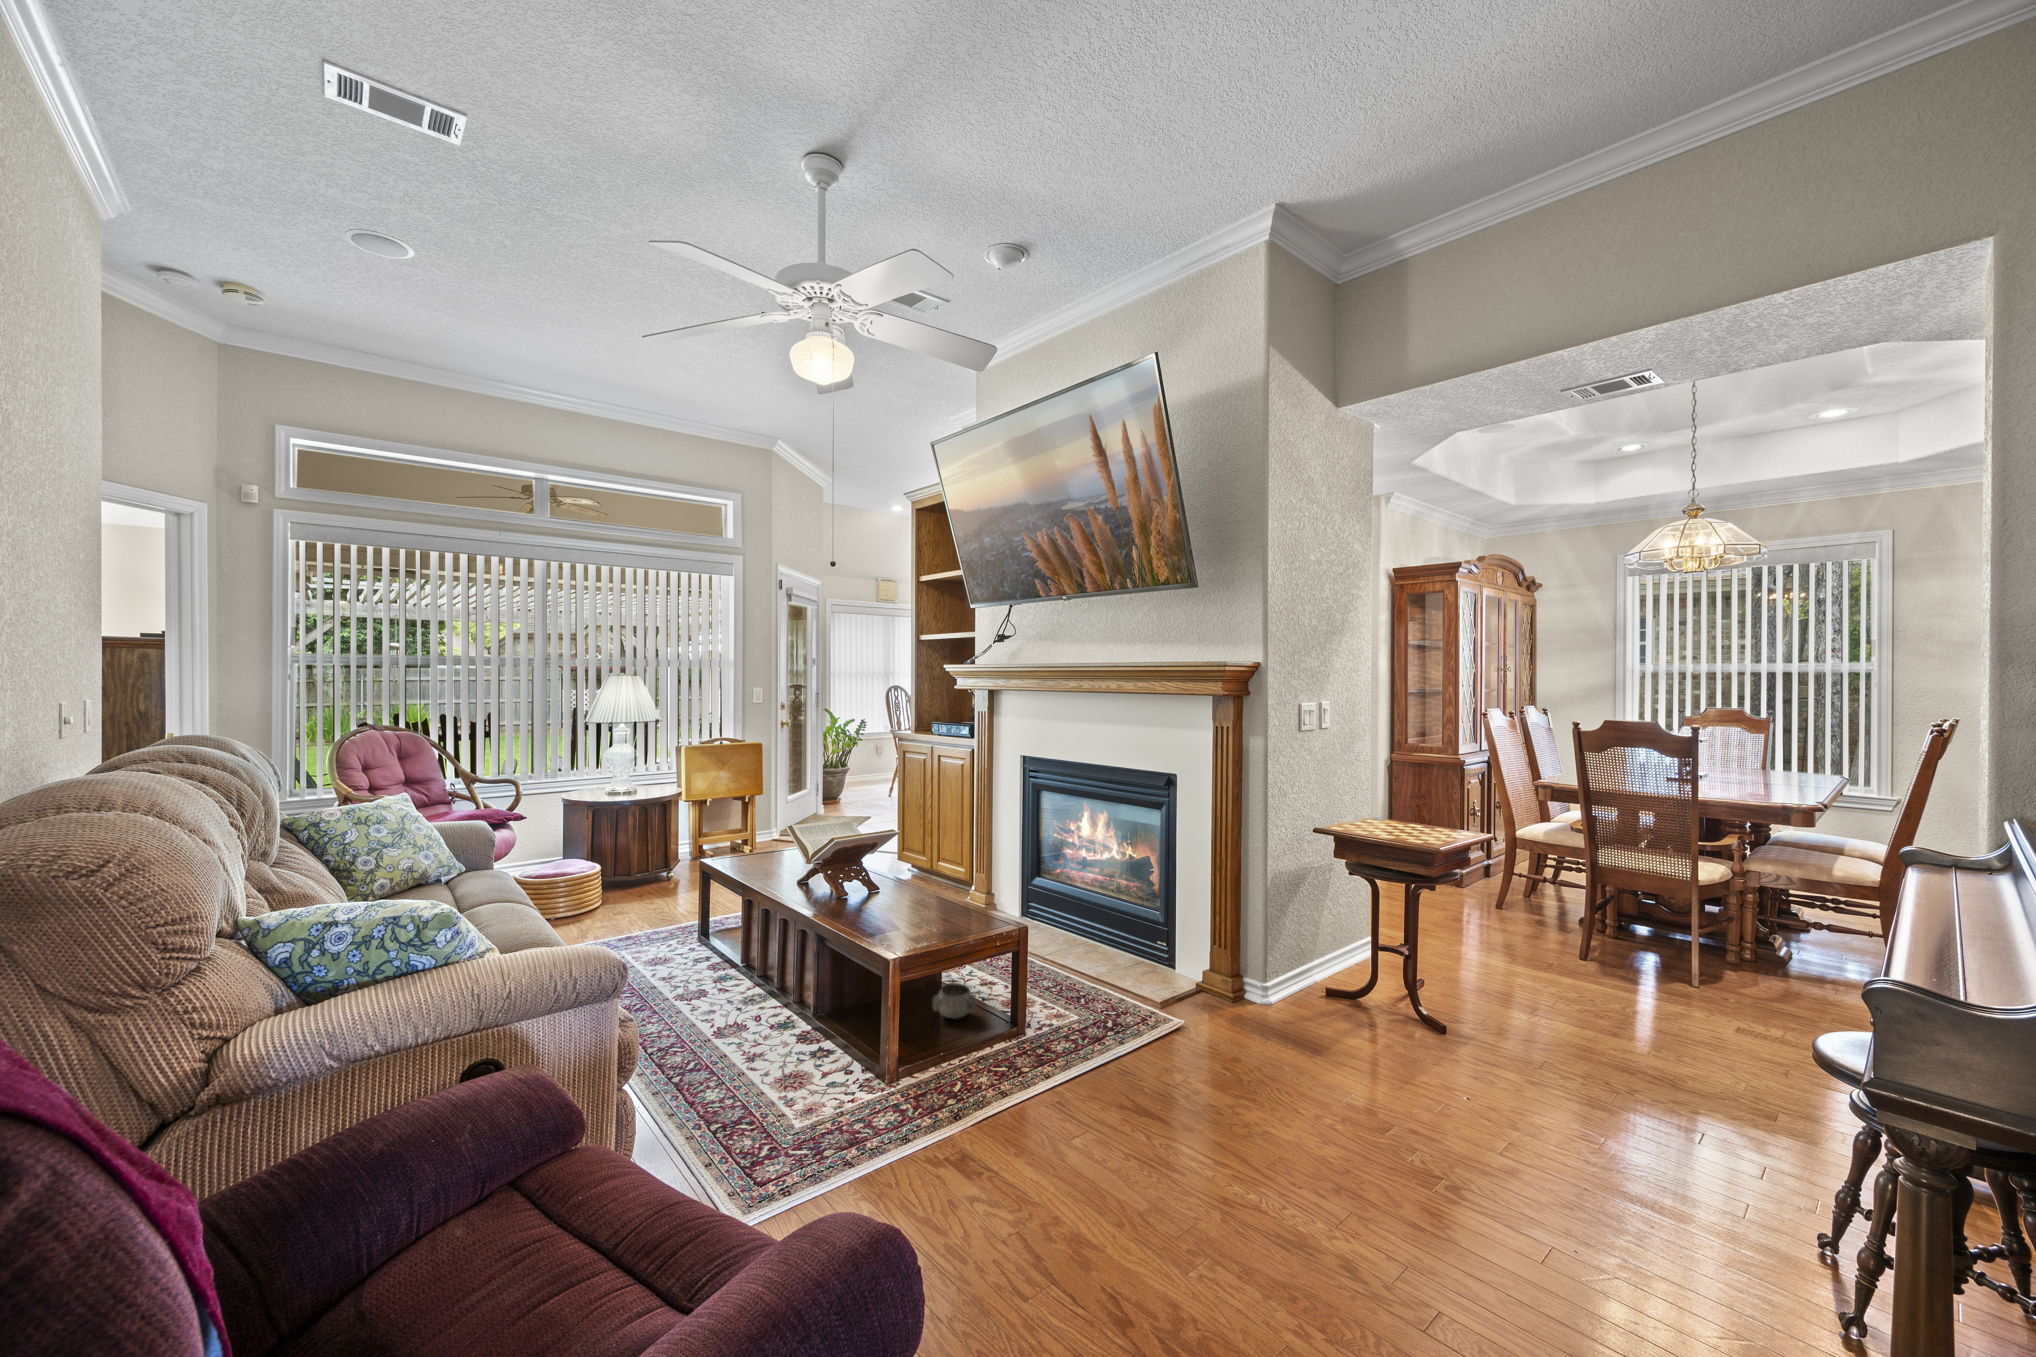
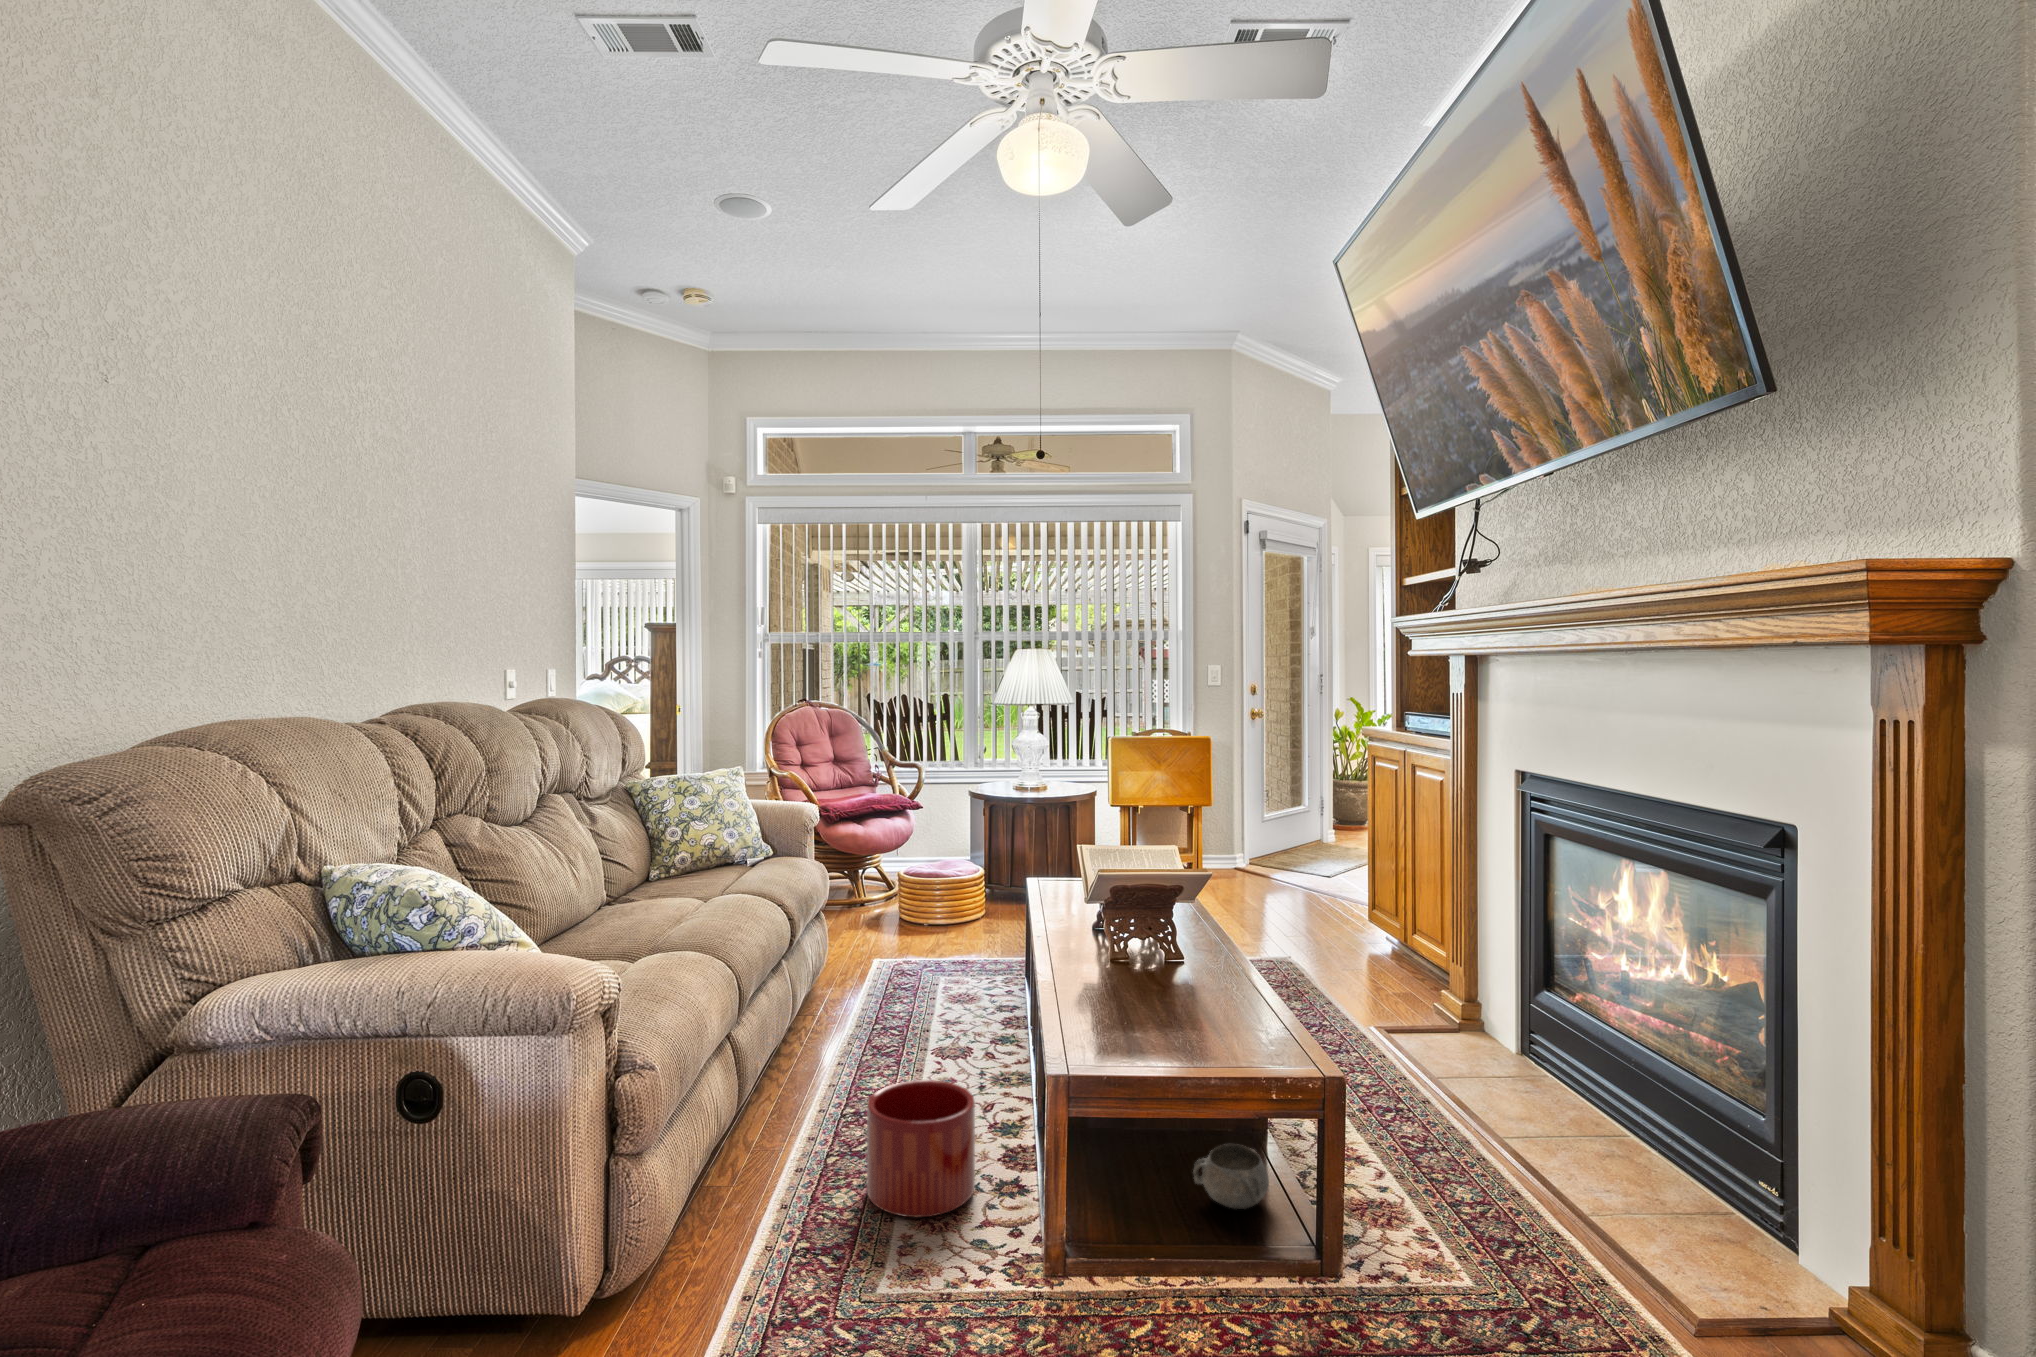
planter: none [722,994,801,1090] -> present [867,1080,975,1217]

